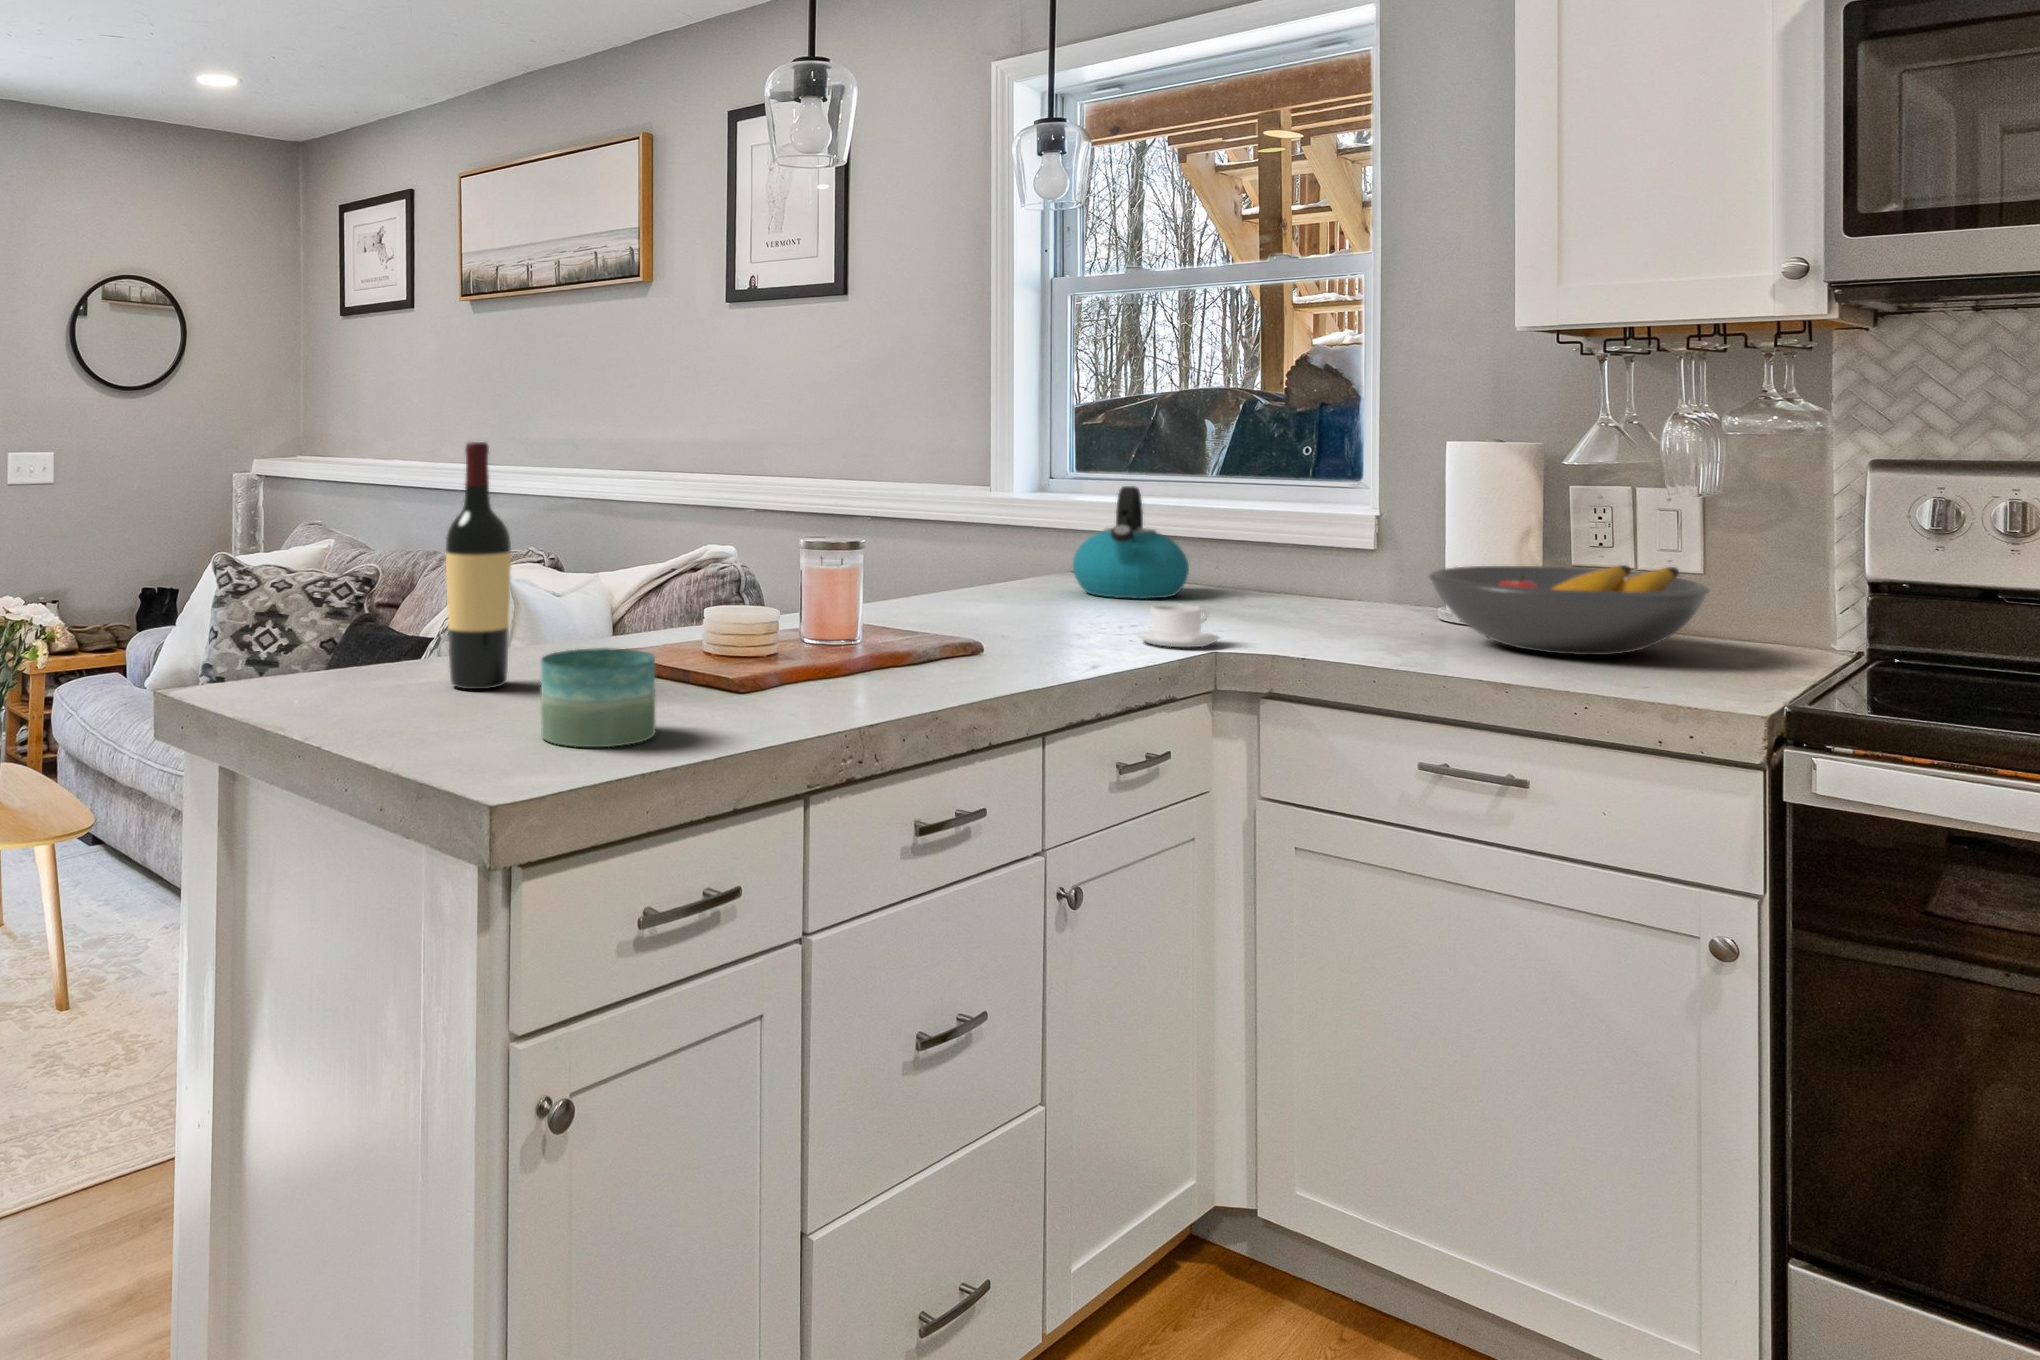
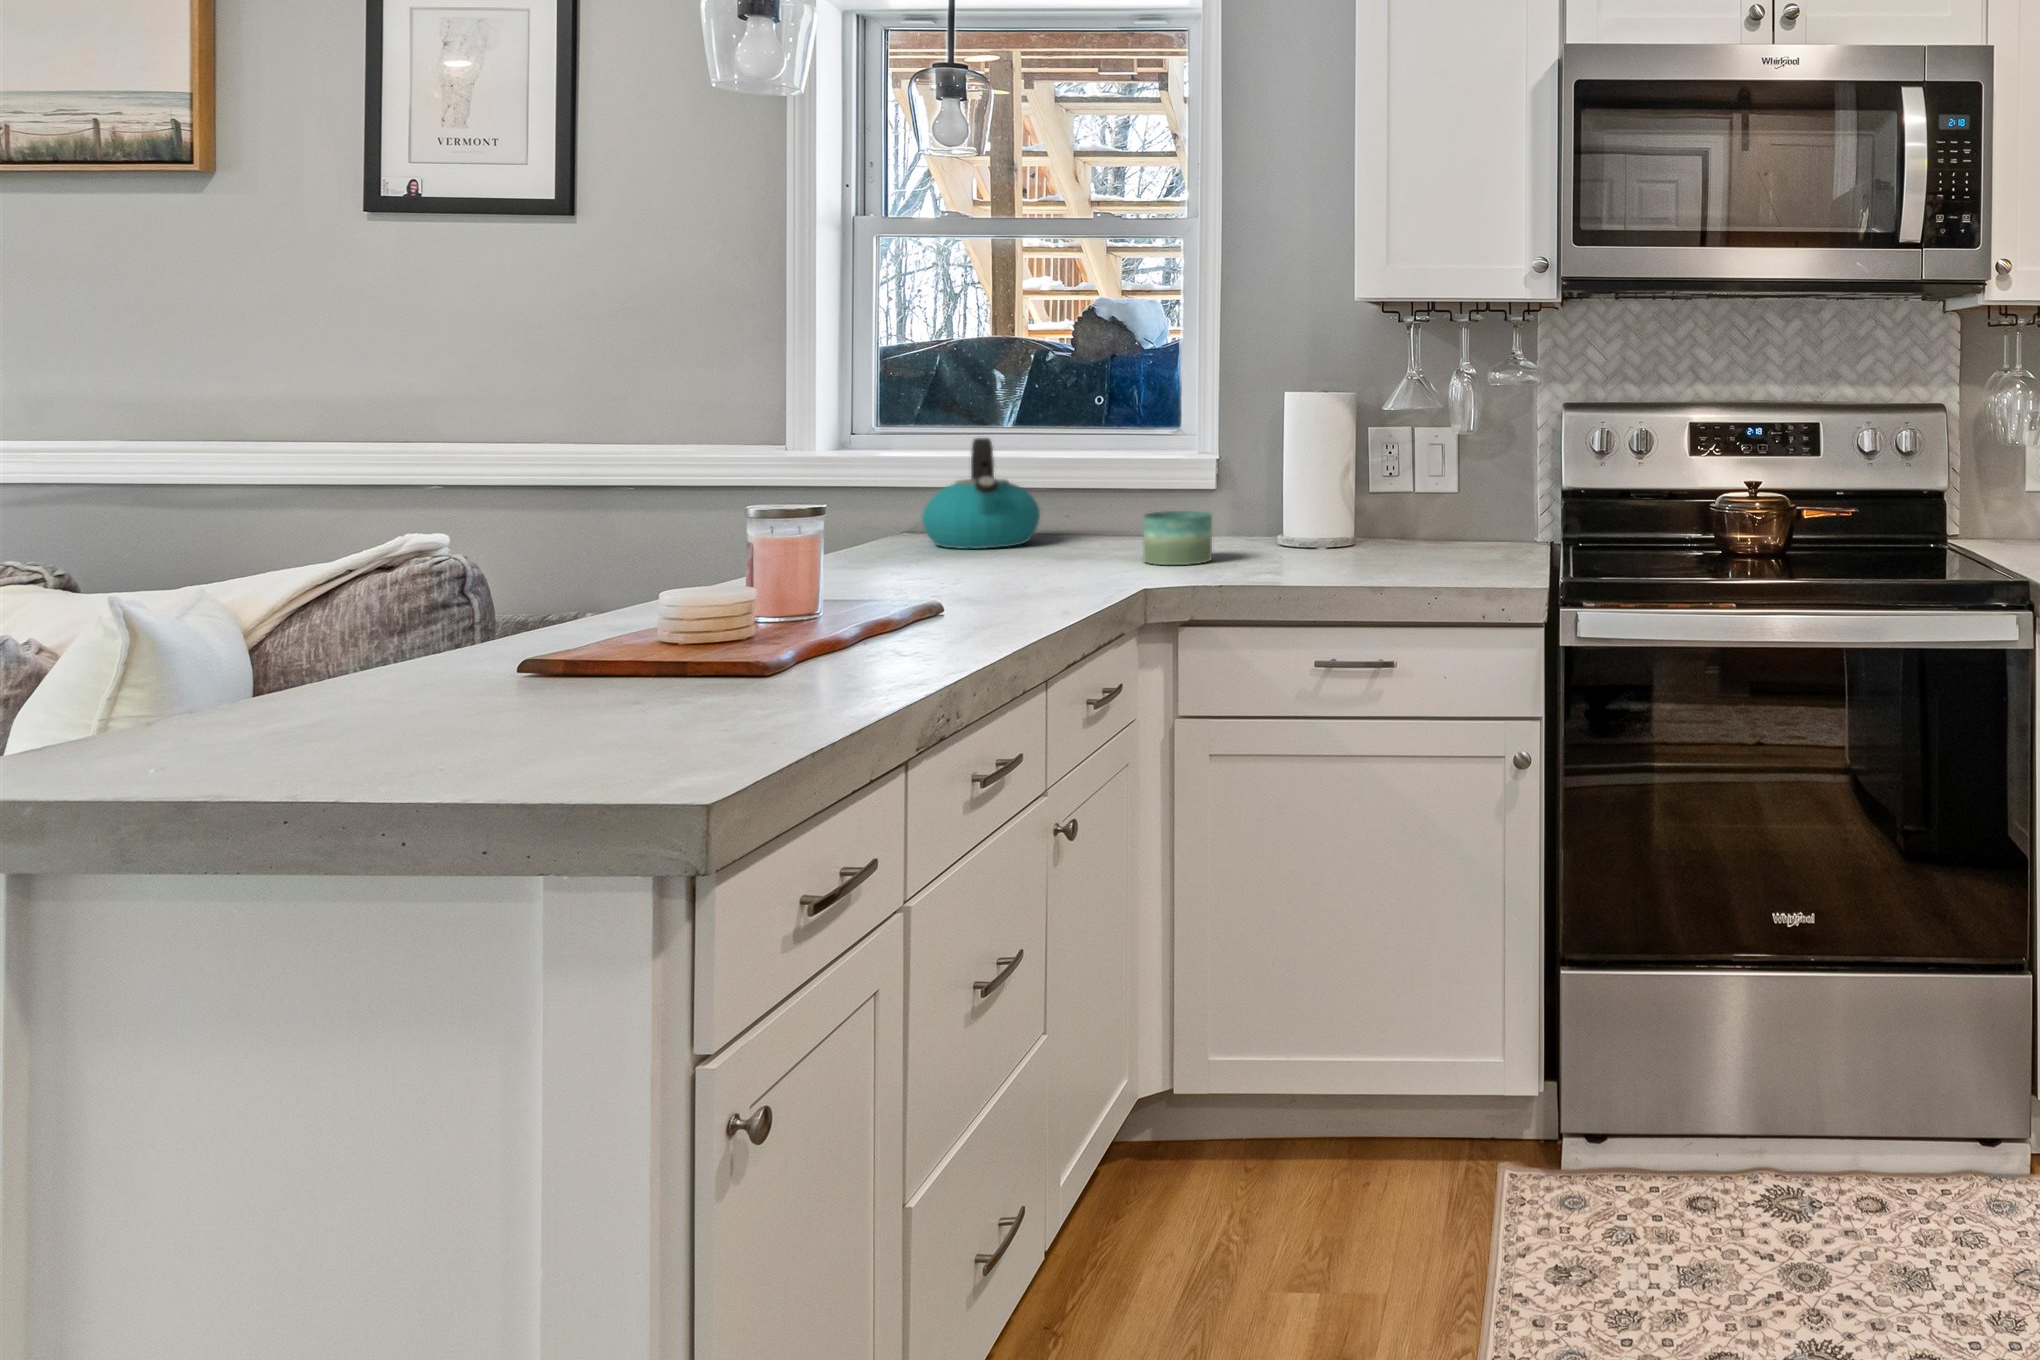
wine bottle: present [446,442,511,689] -> none [301,407,409,738]
fruit bowl: present [1429,565,1710,655] -> none [1286,488,1482,561]
coffee cup: present [1136,604,1219,647] -> none [1061,548,1140,588]
candle: present [541,648,655,747] -> present [1144,511,1212,565]

